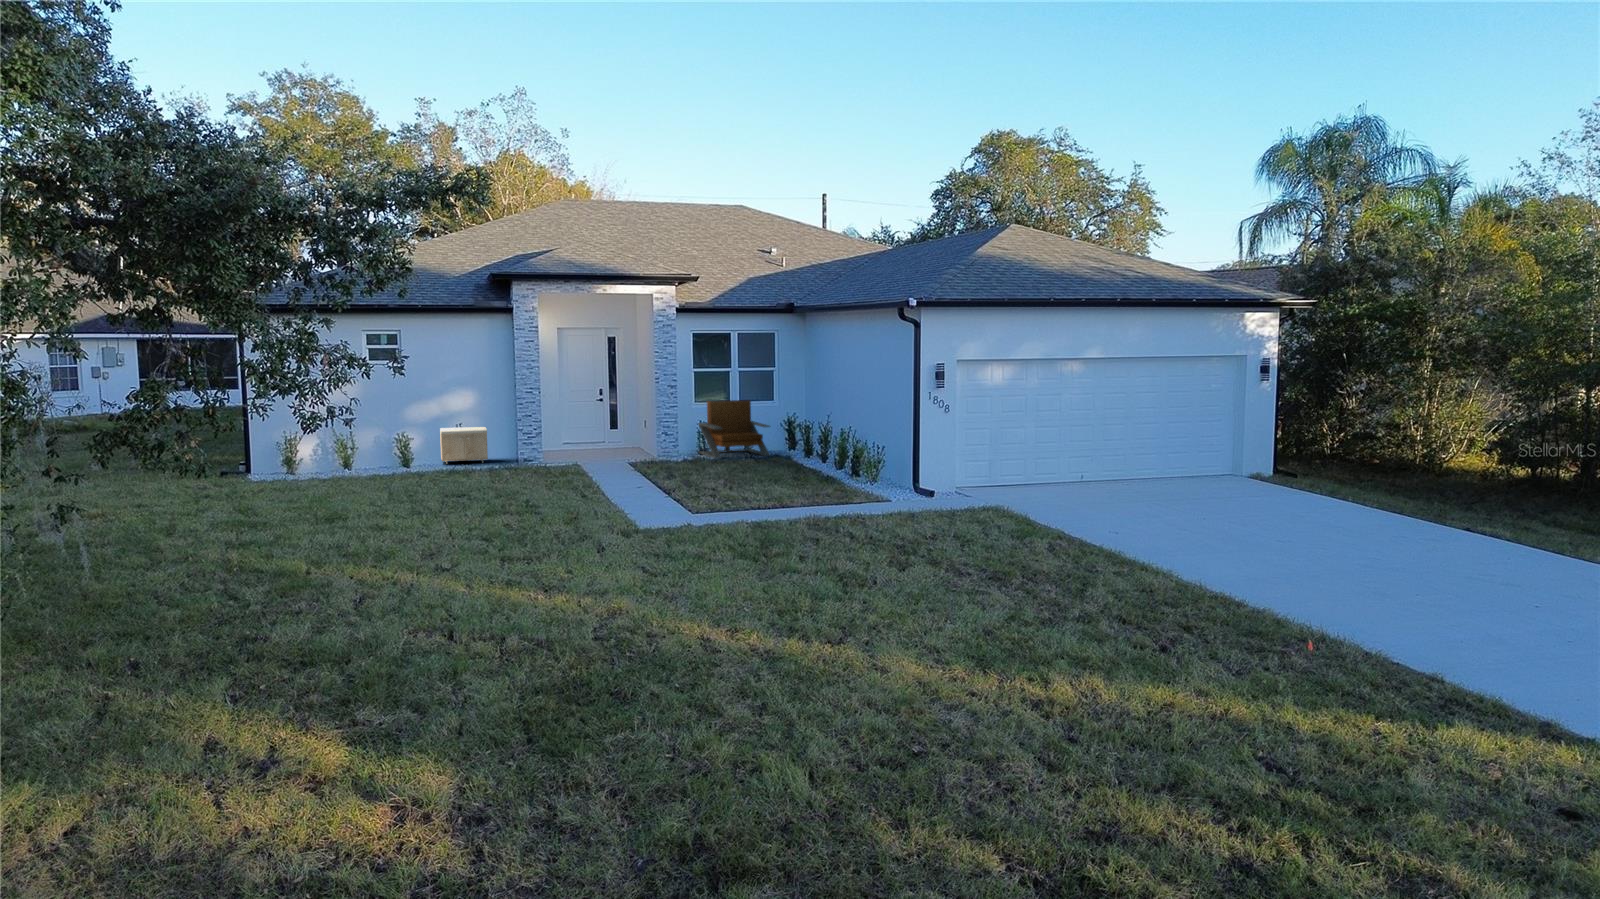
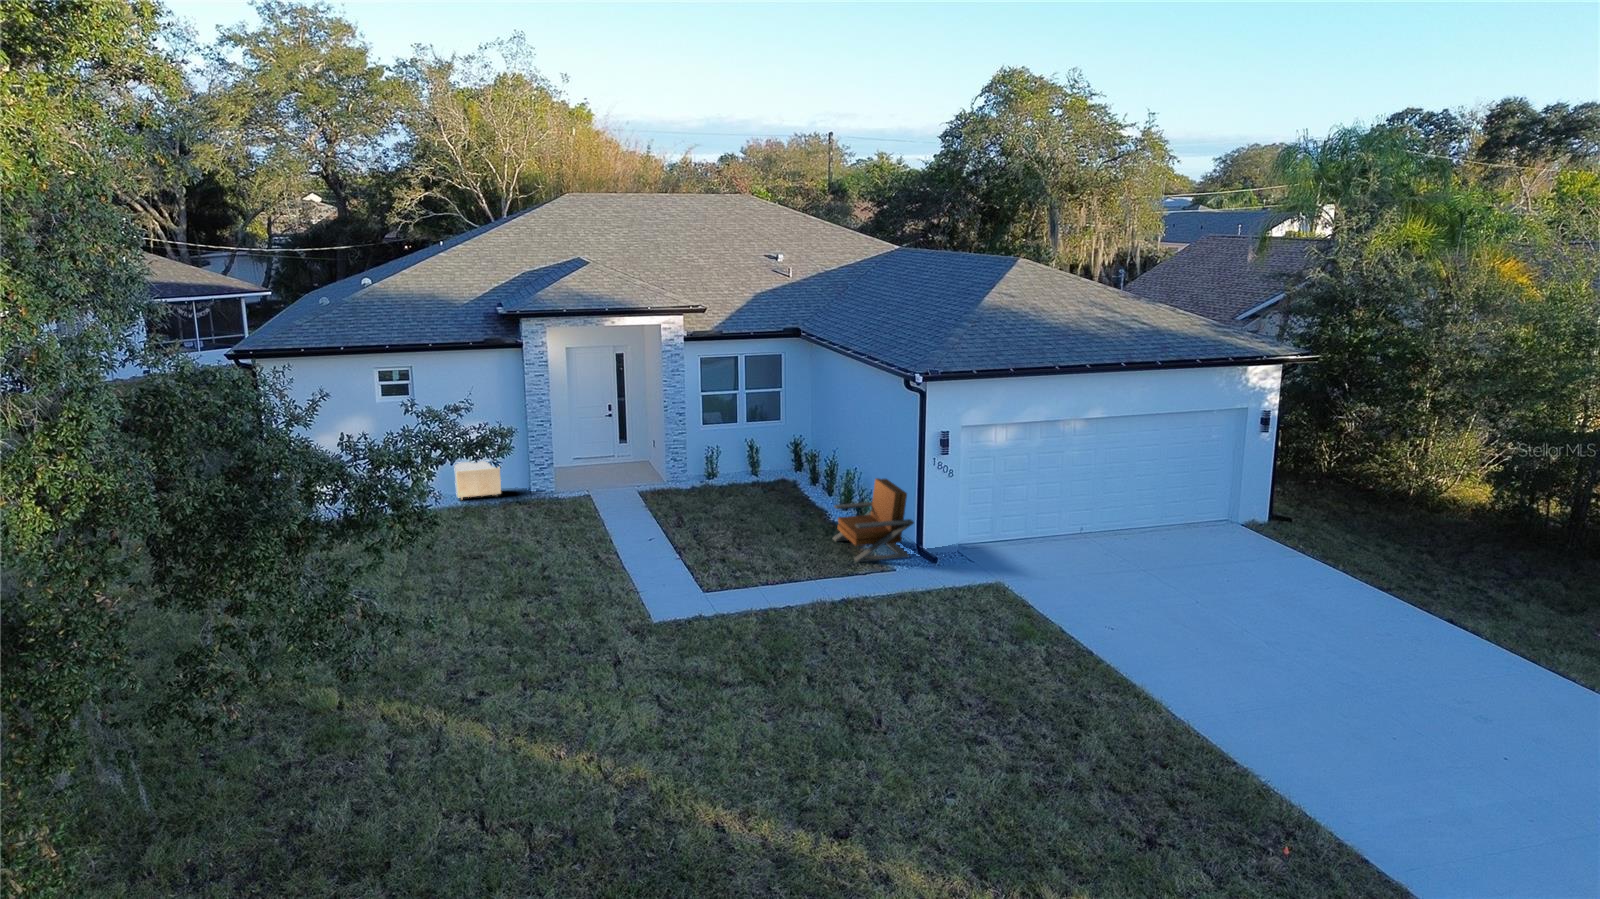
lounge chair: present [699,400,770,459] -> present [833,478,914,562]

